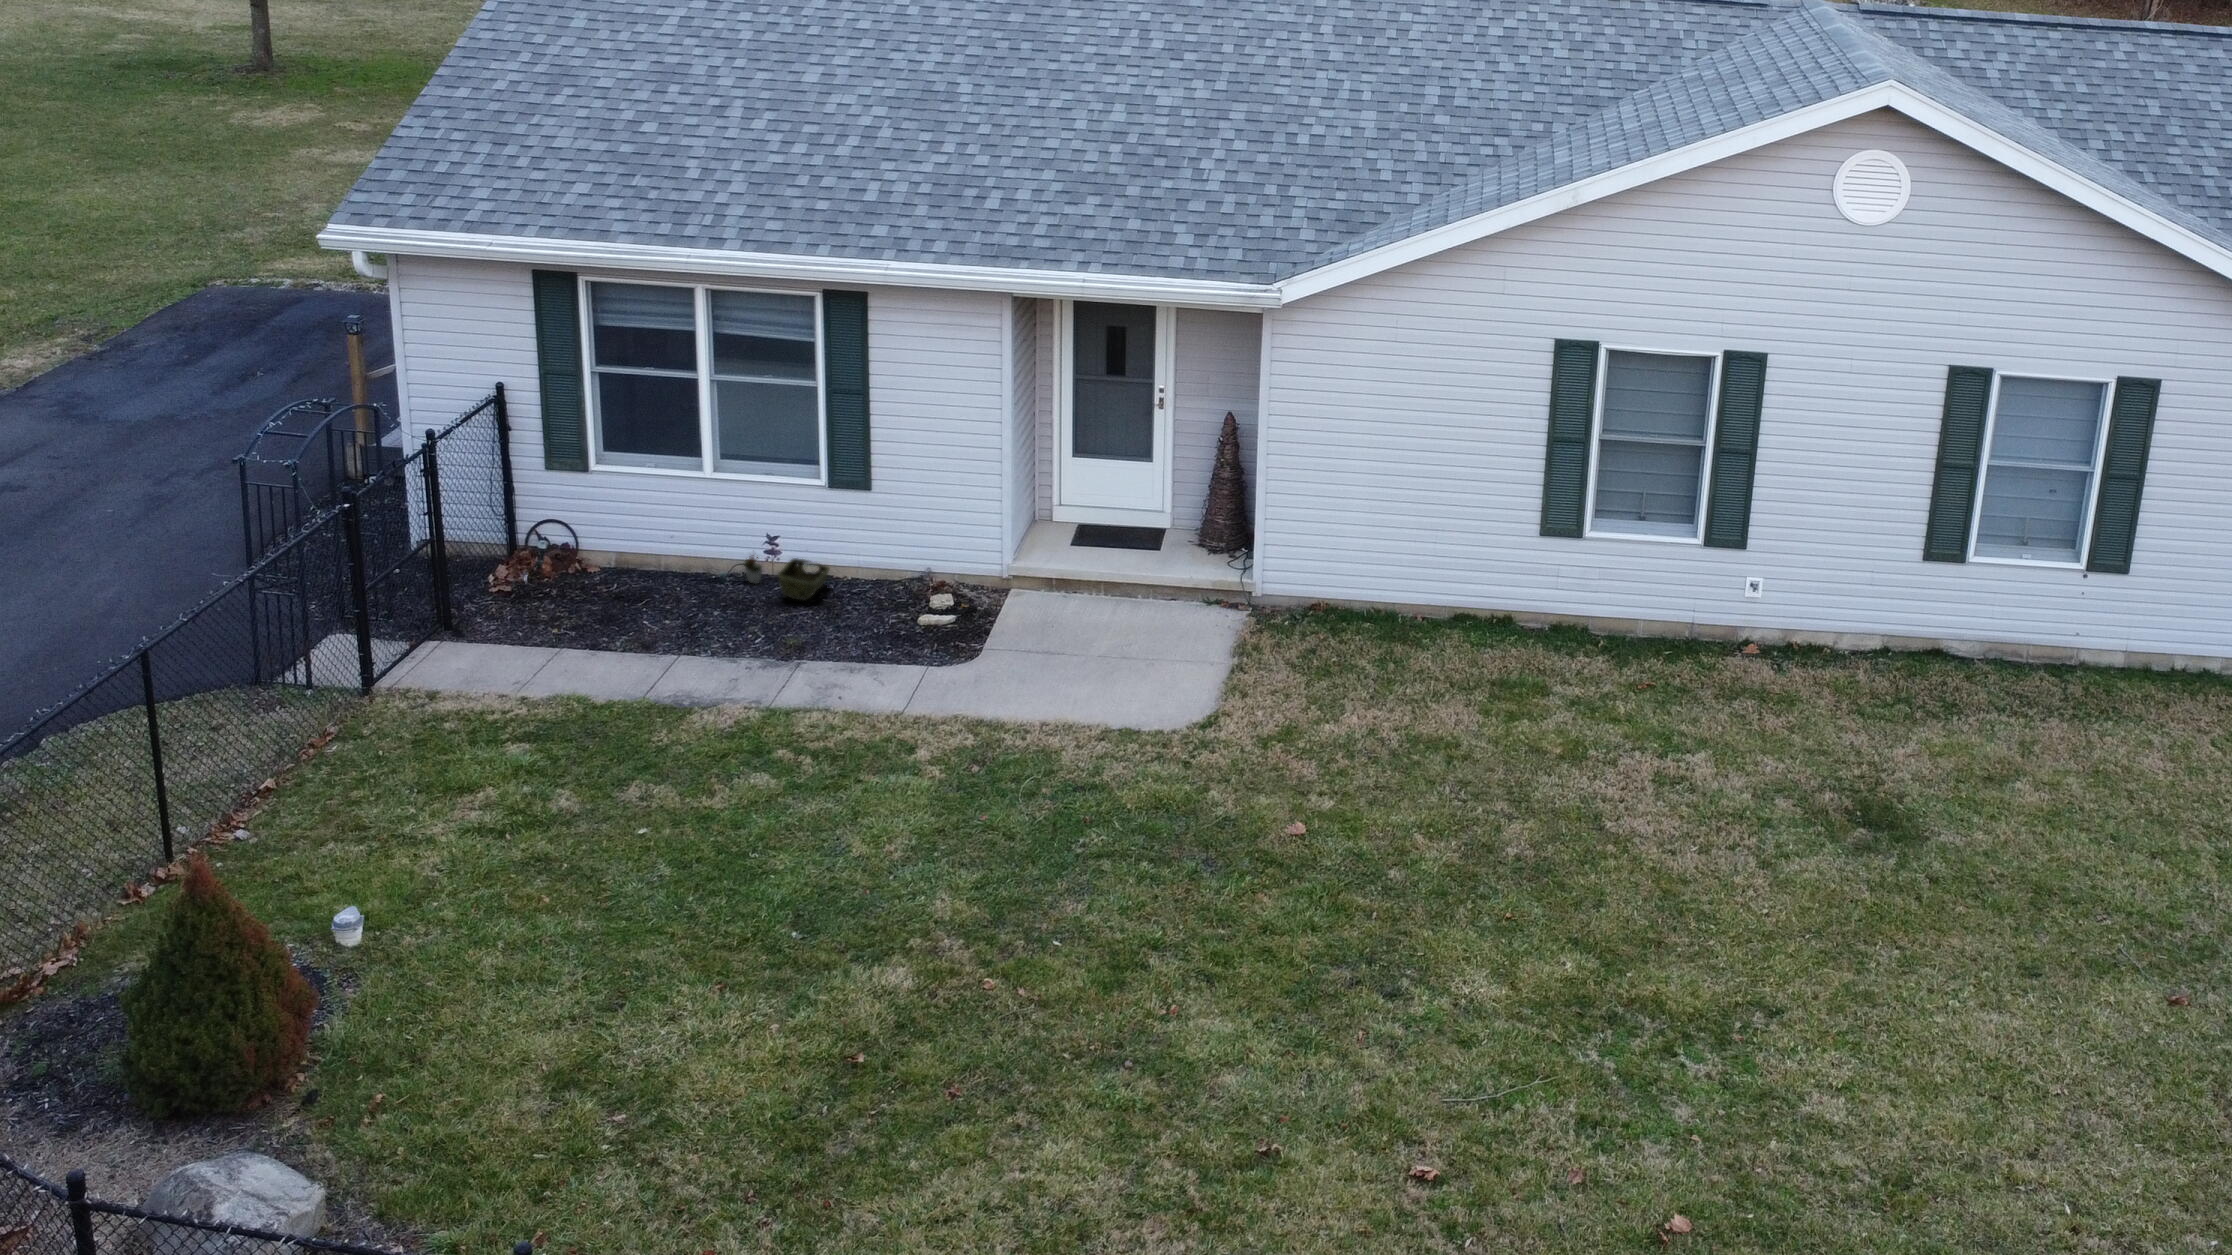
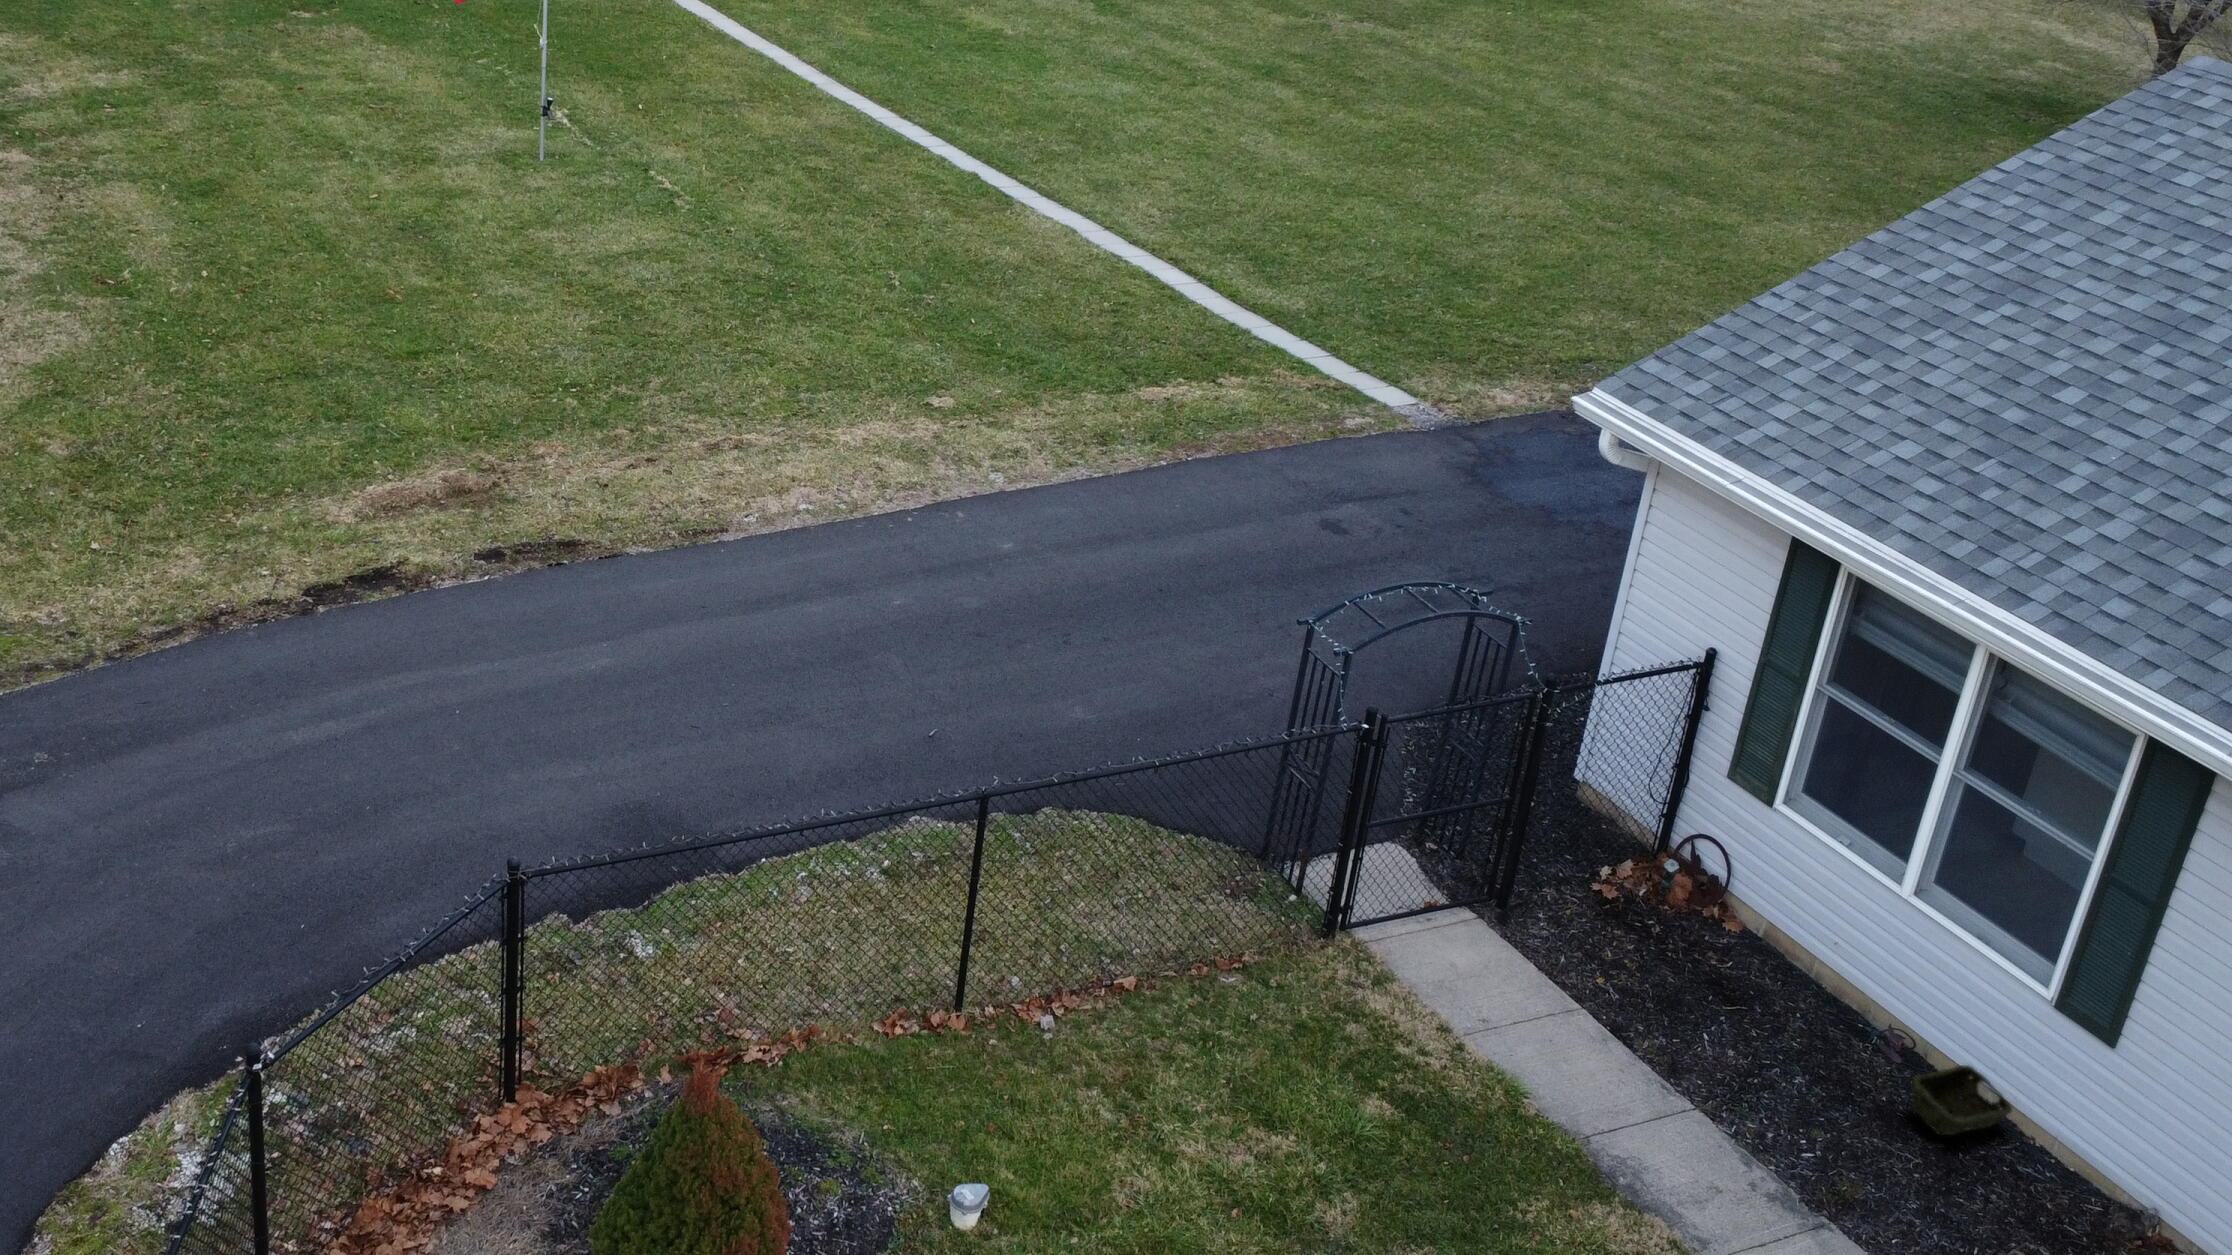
decorative plant: present [743,555,762,583] -> none [1899,1020,1926,1067]

